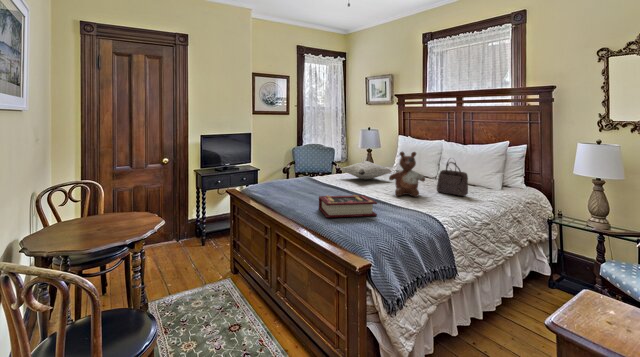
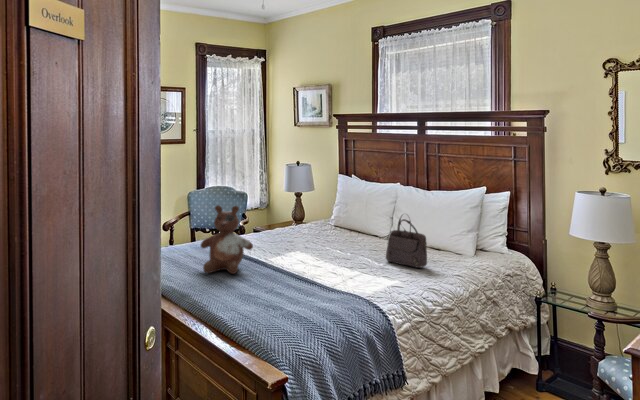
stuffed bear: present [389,152,425,197] -> present [201,205,253,274]
pillow: present [340,161,392,180] -> none [250,214,327,242]
book: present [319,195,377,218] -> none [211,271,295,309]

